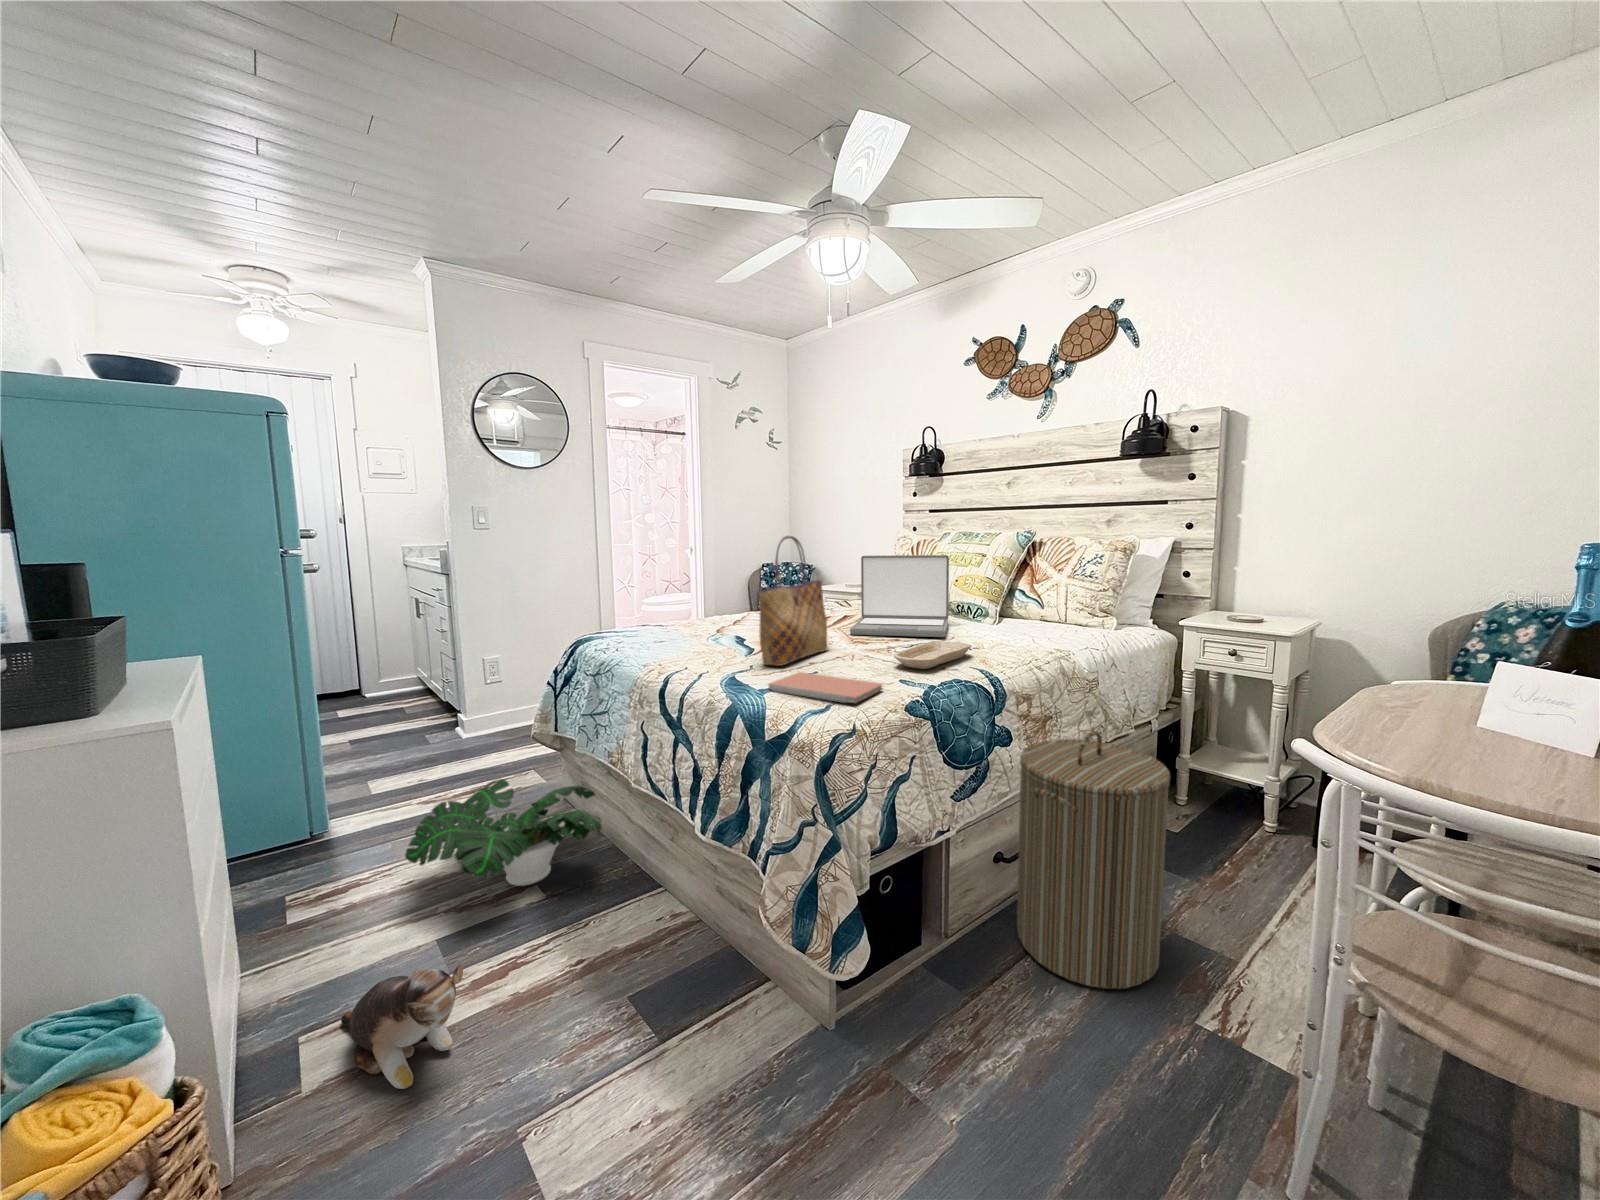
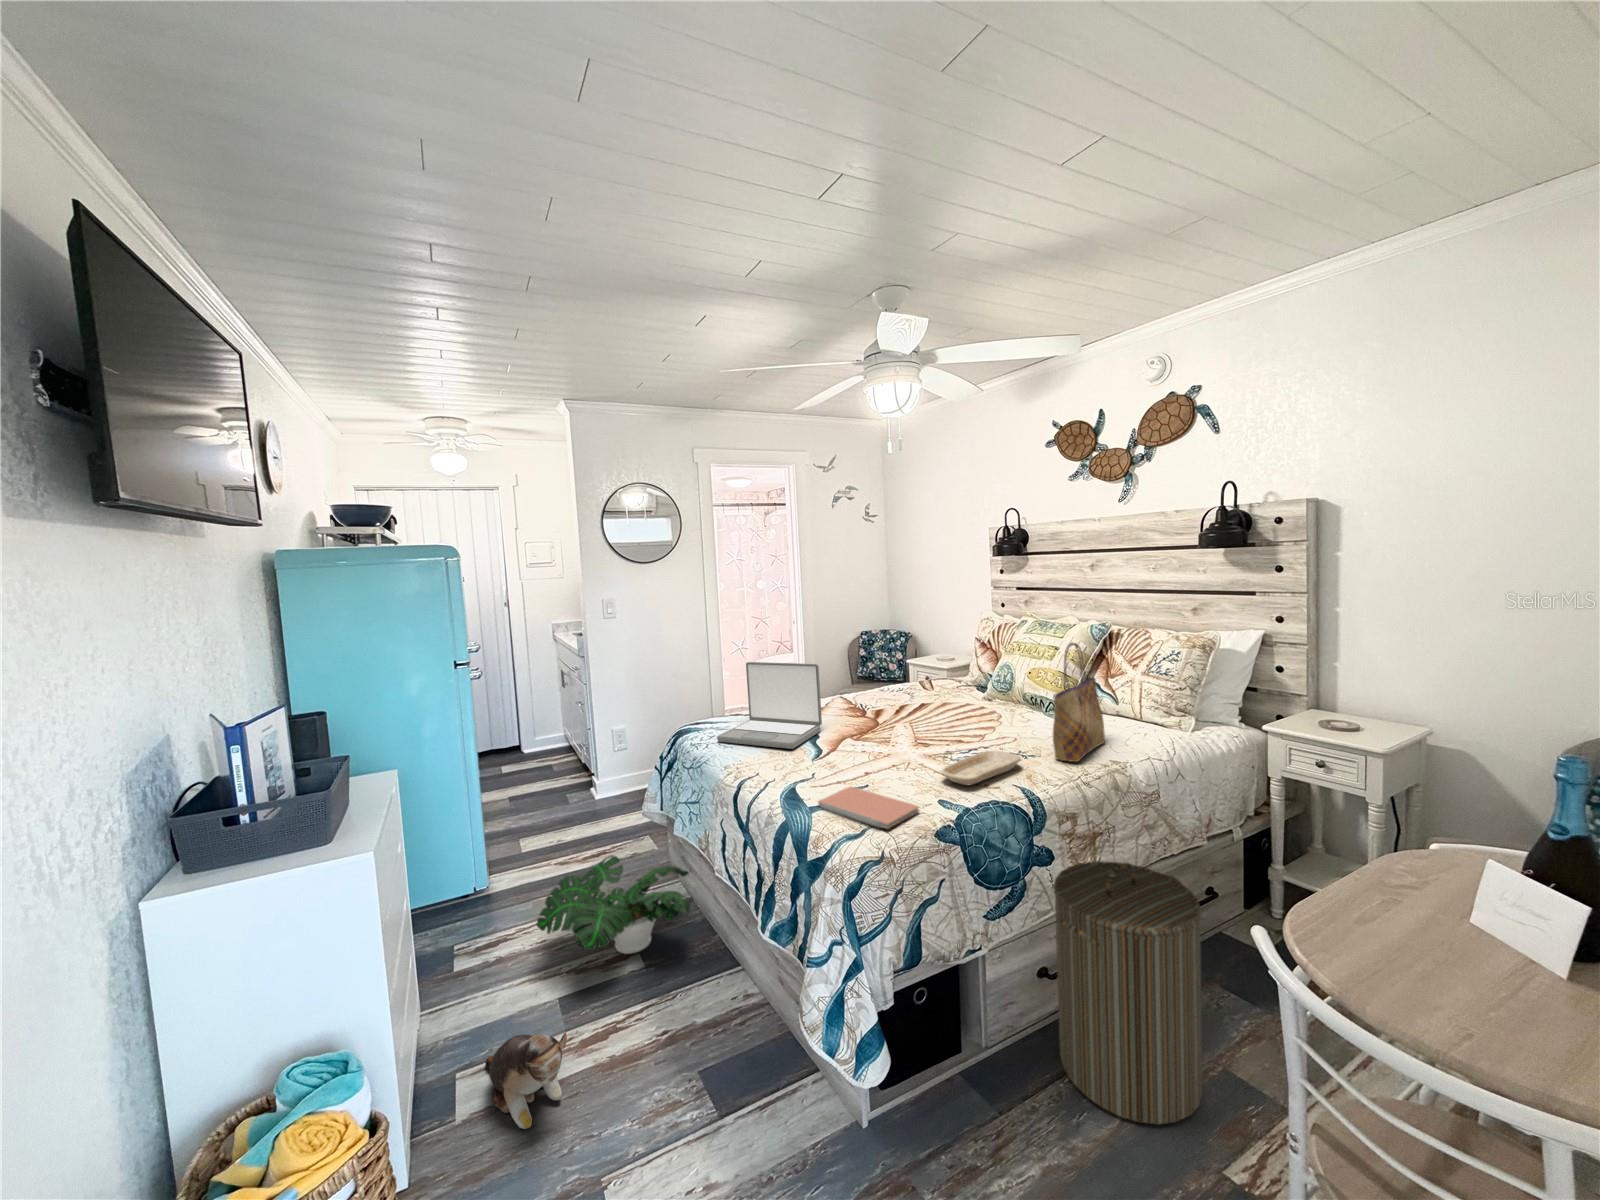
tote bag: present [758,535,827,666] -> present [1053,643,1105,762]
laptop: present [850,555,949,637] -> present [717,662,822,749]

